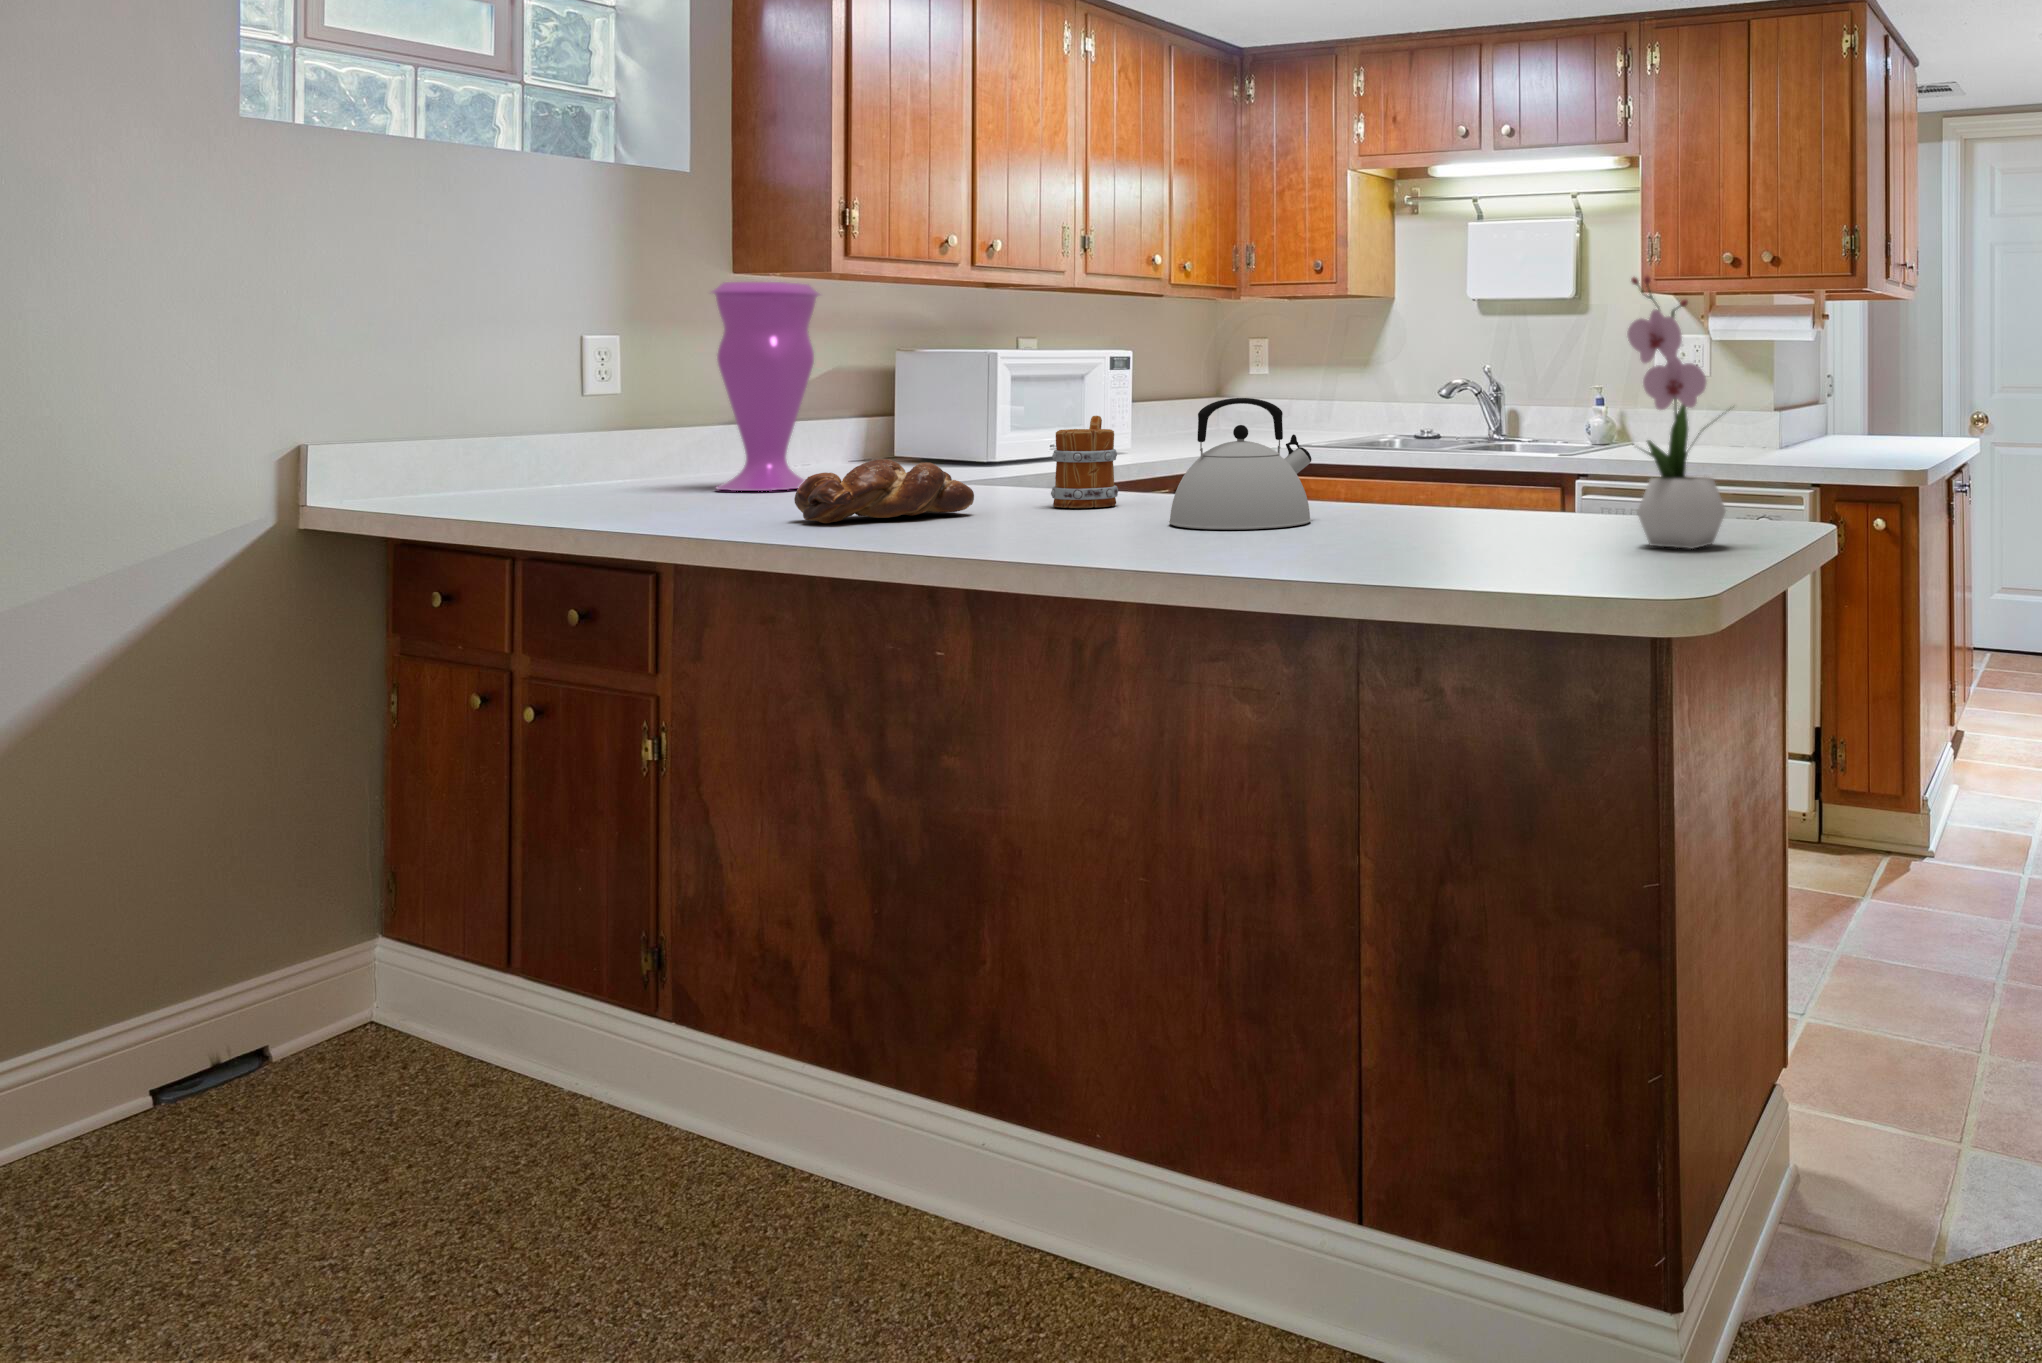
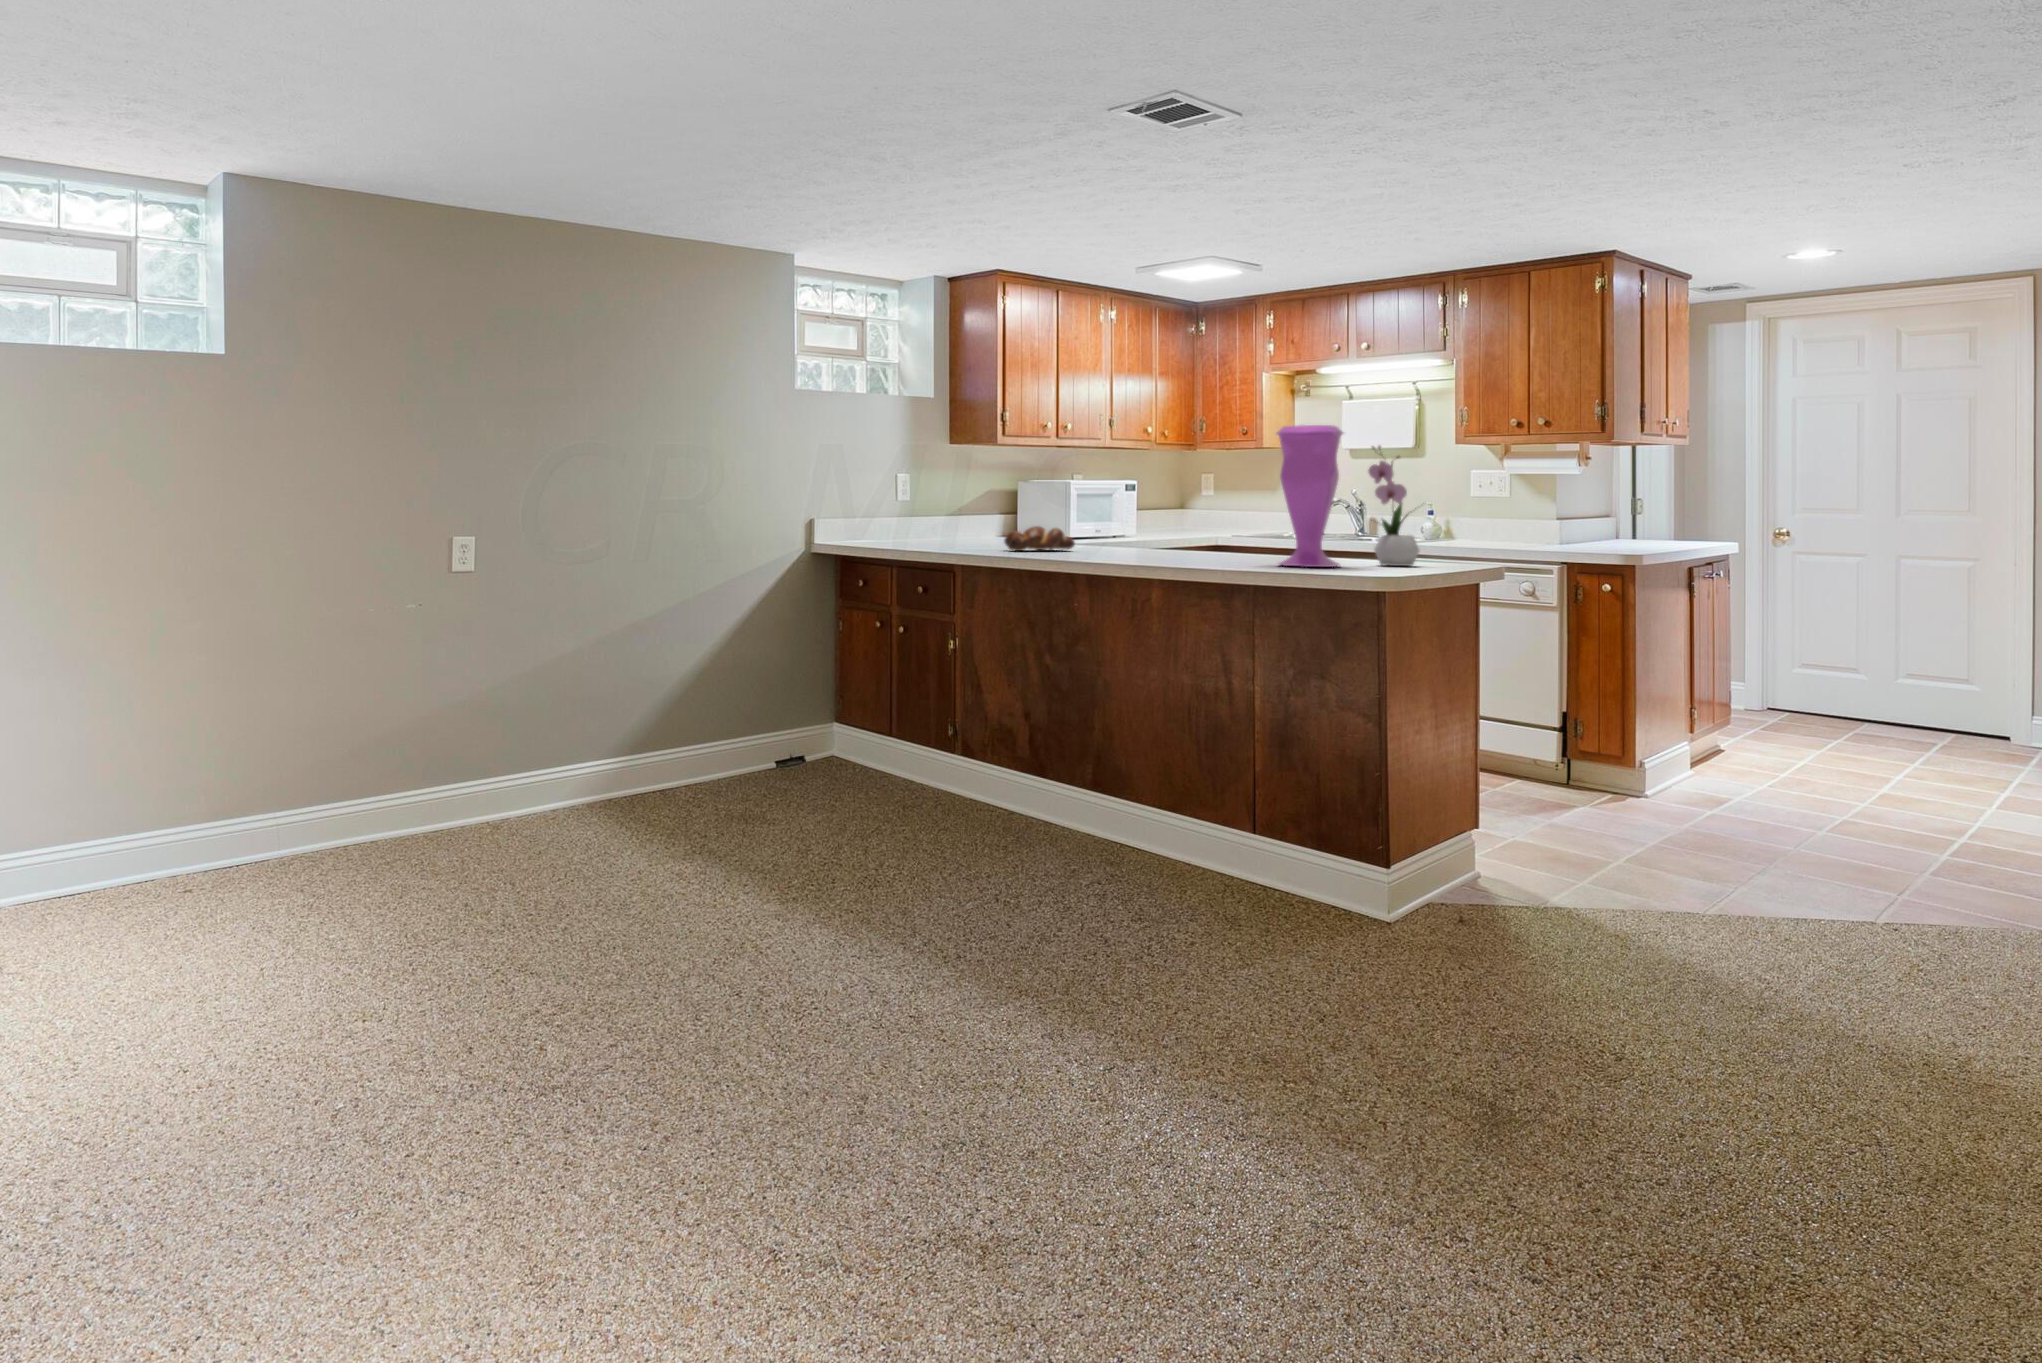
vase: present [711,282,820,491] -> present [1276,425,1343,567]
kettle: present [1169,398,1312,529] -> none [1162,500,1228,557]
mug: present [1051,416,1118,508] -> none [1107,510,1137,551]

